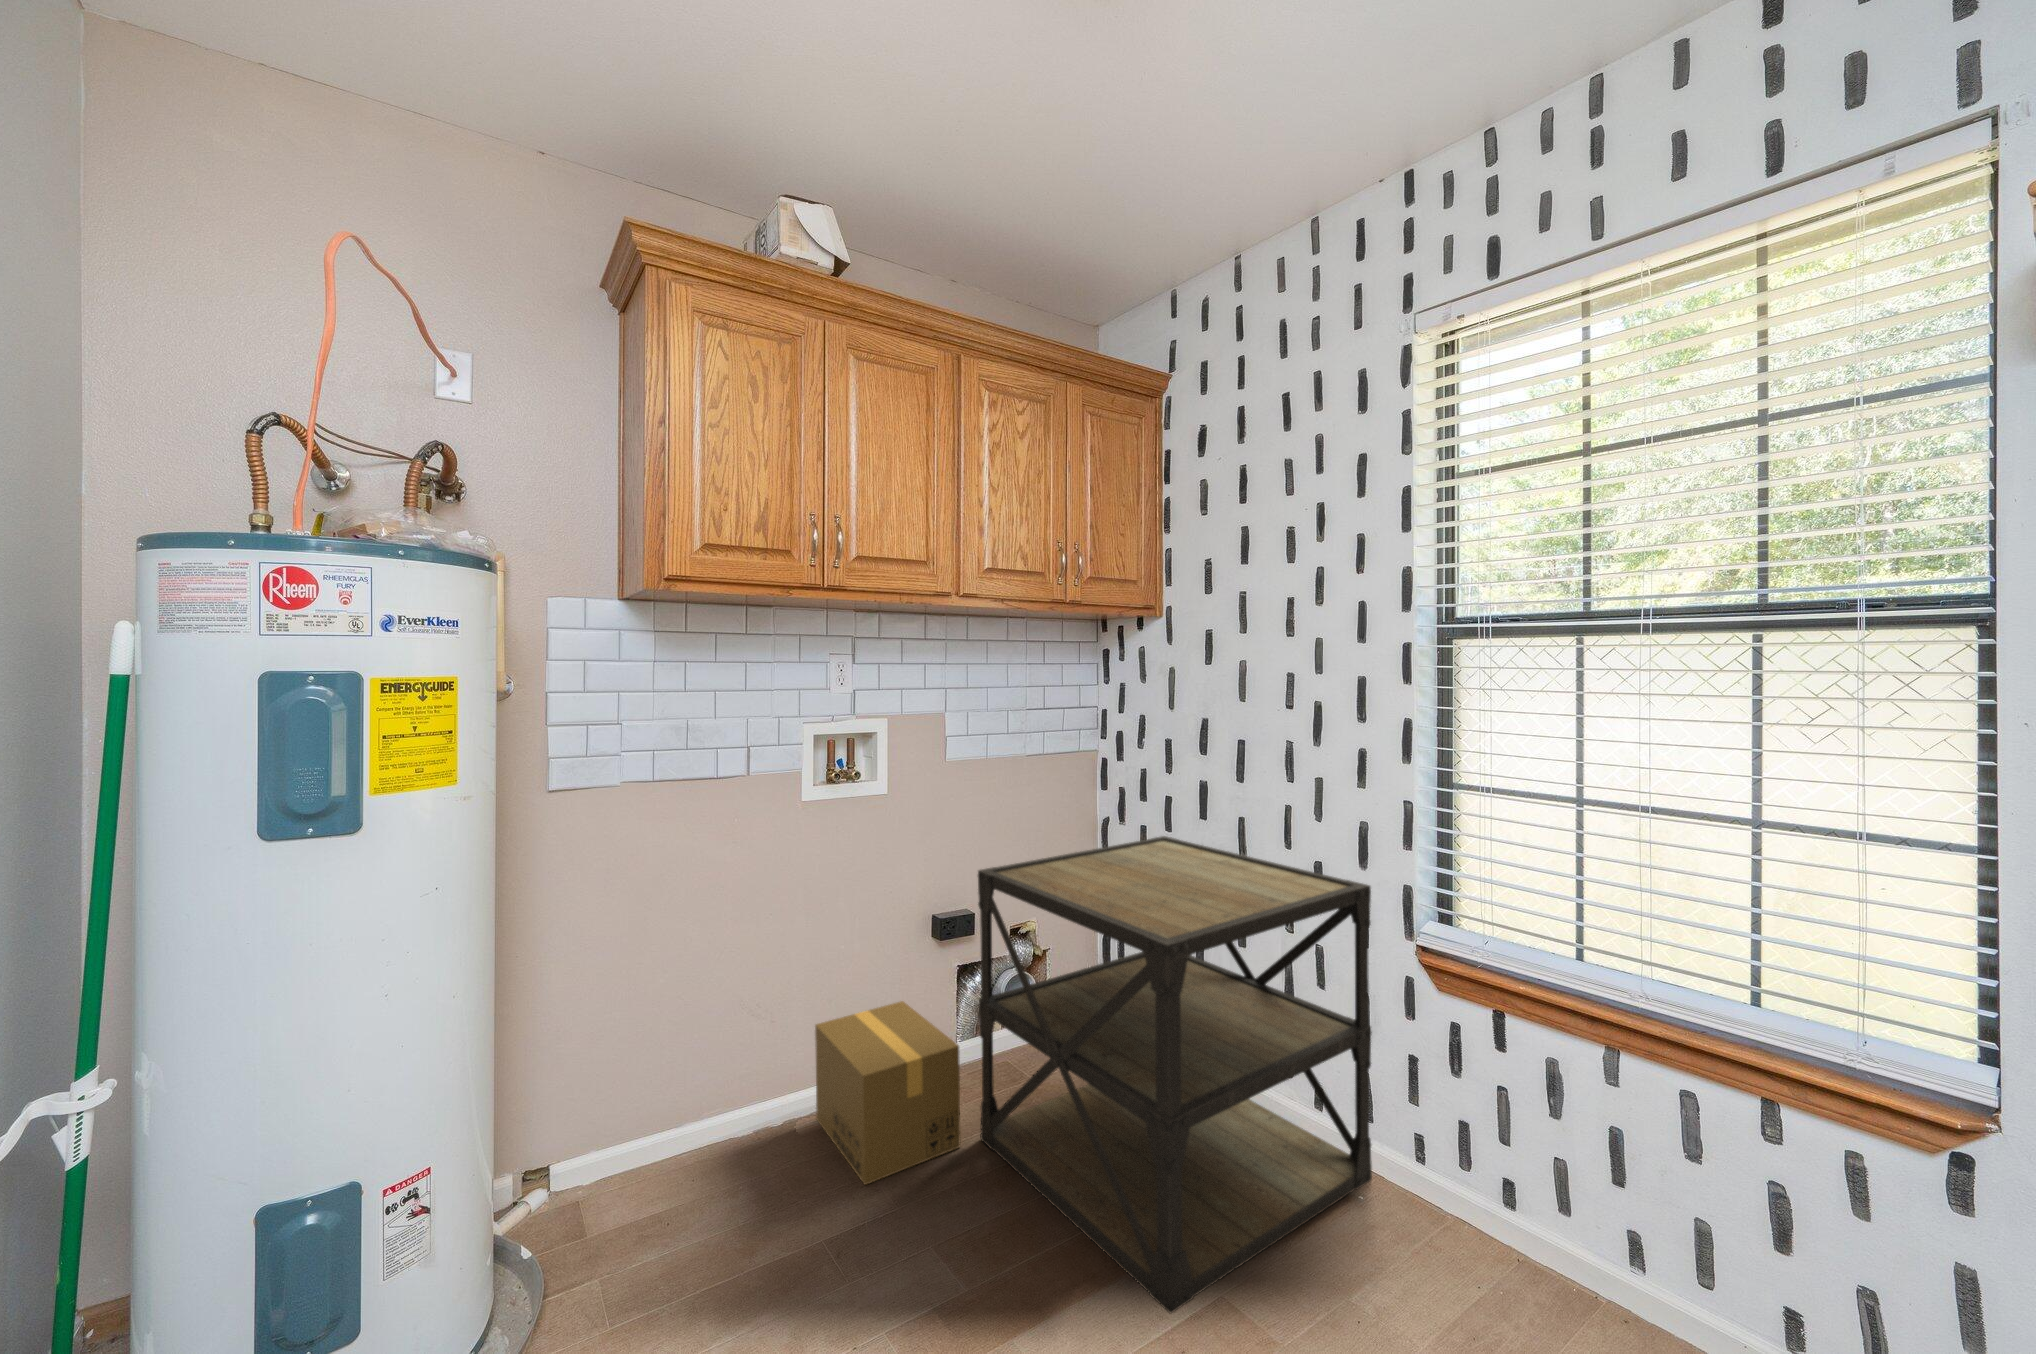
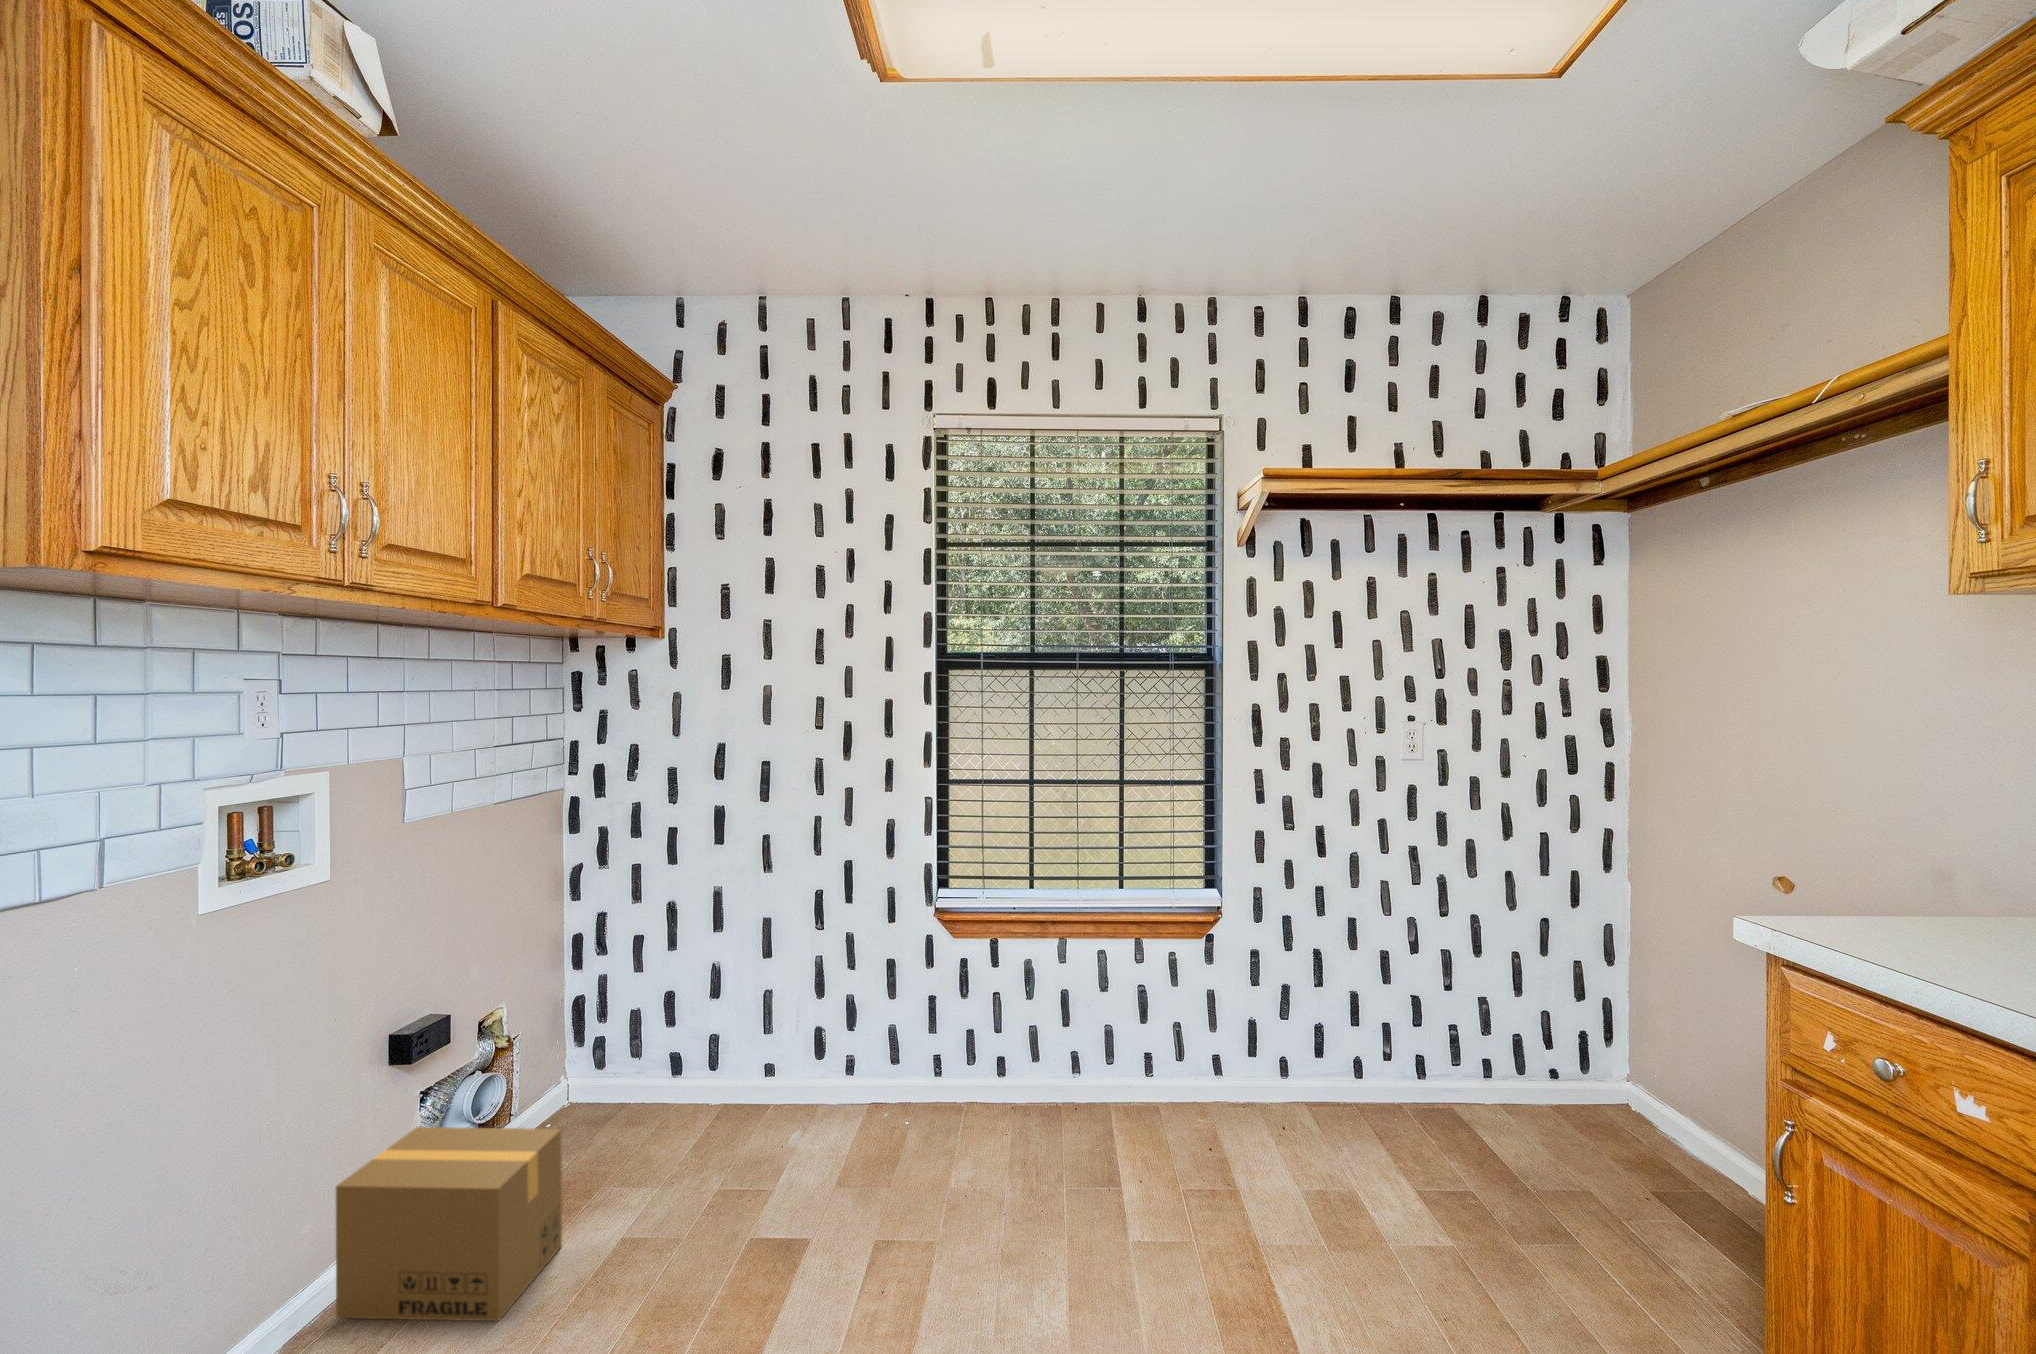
shelving unit: present [978,836,1372,1313] -> none [573,867,907,1235]

